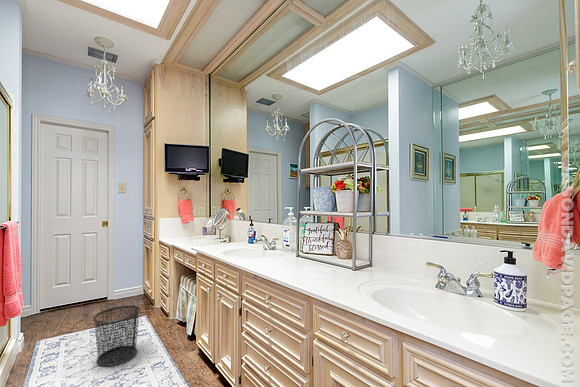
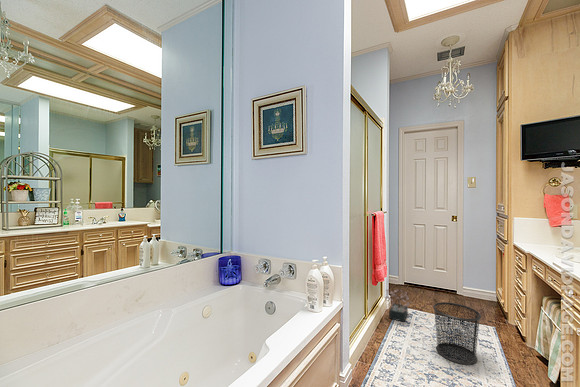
decorative plant: none [18,318,61,362] -> present [385,289,410,321]

